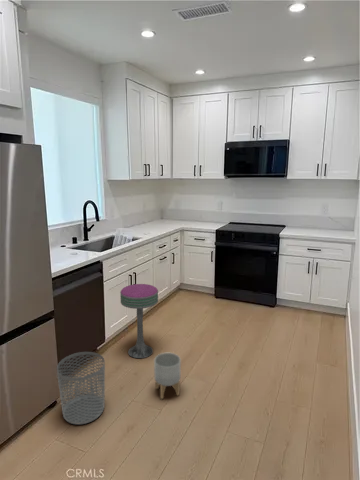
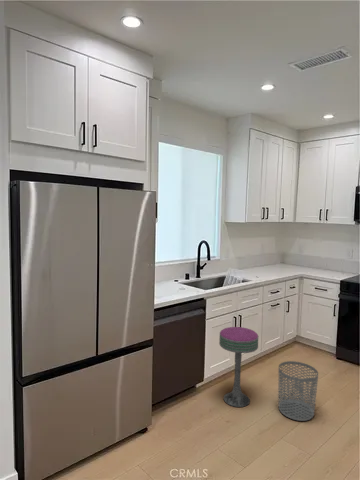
waste bin: present [57,352,105,424] -> present [278,361,318,421]
planter: present [154,353,181,399] -> none [241,406,271,459]

